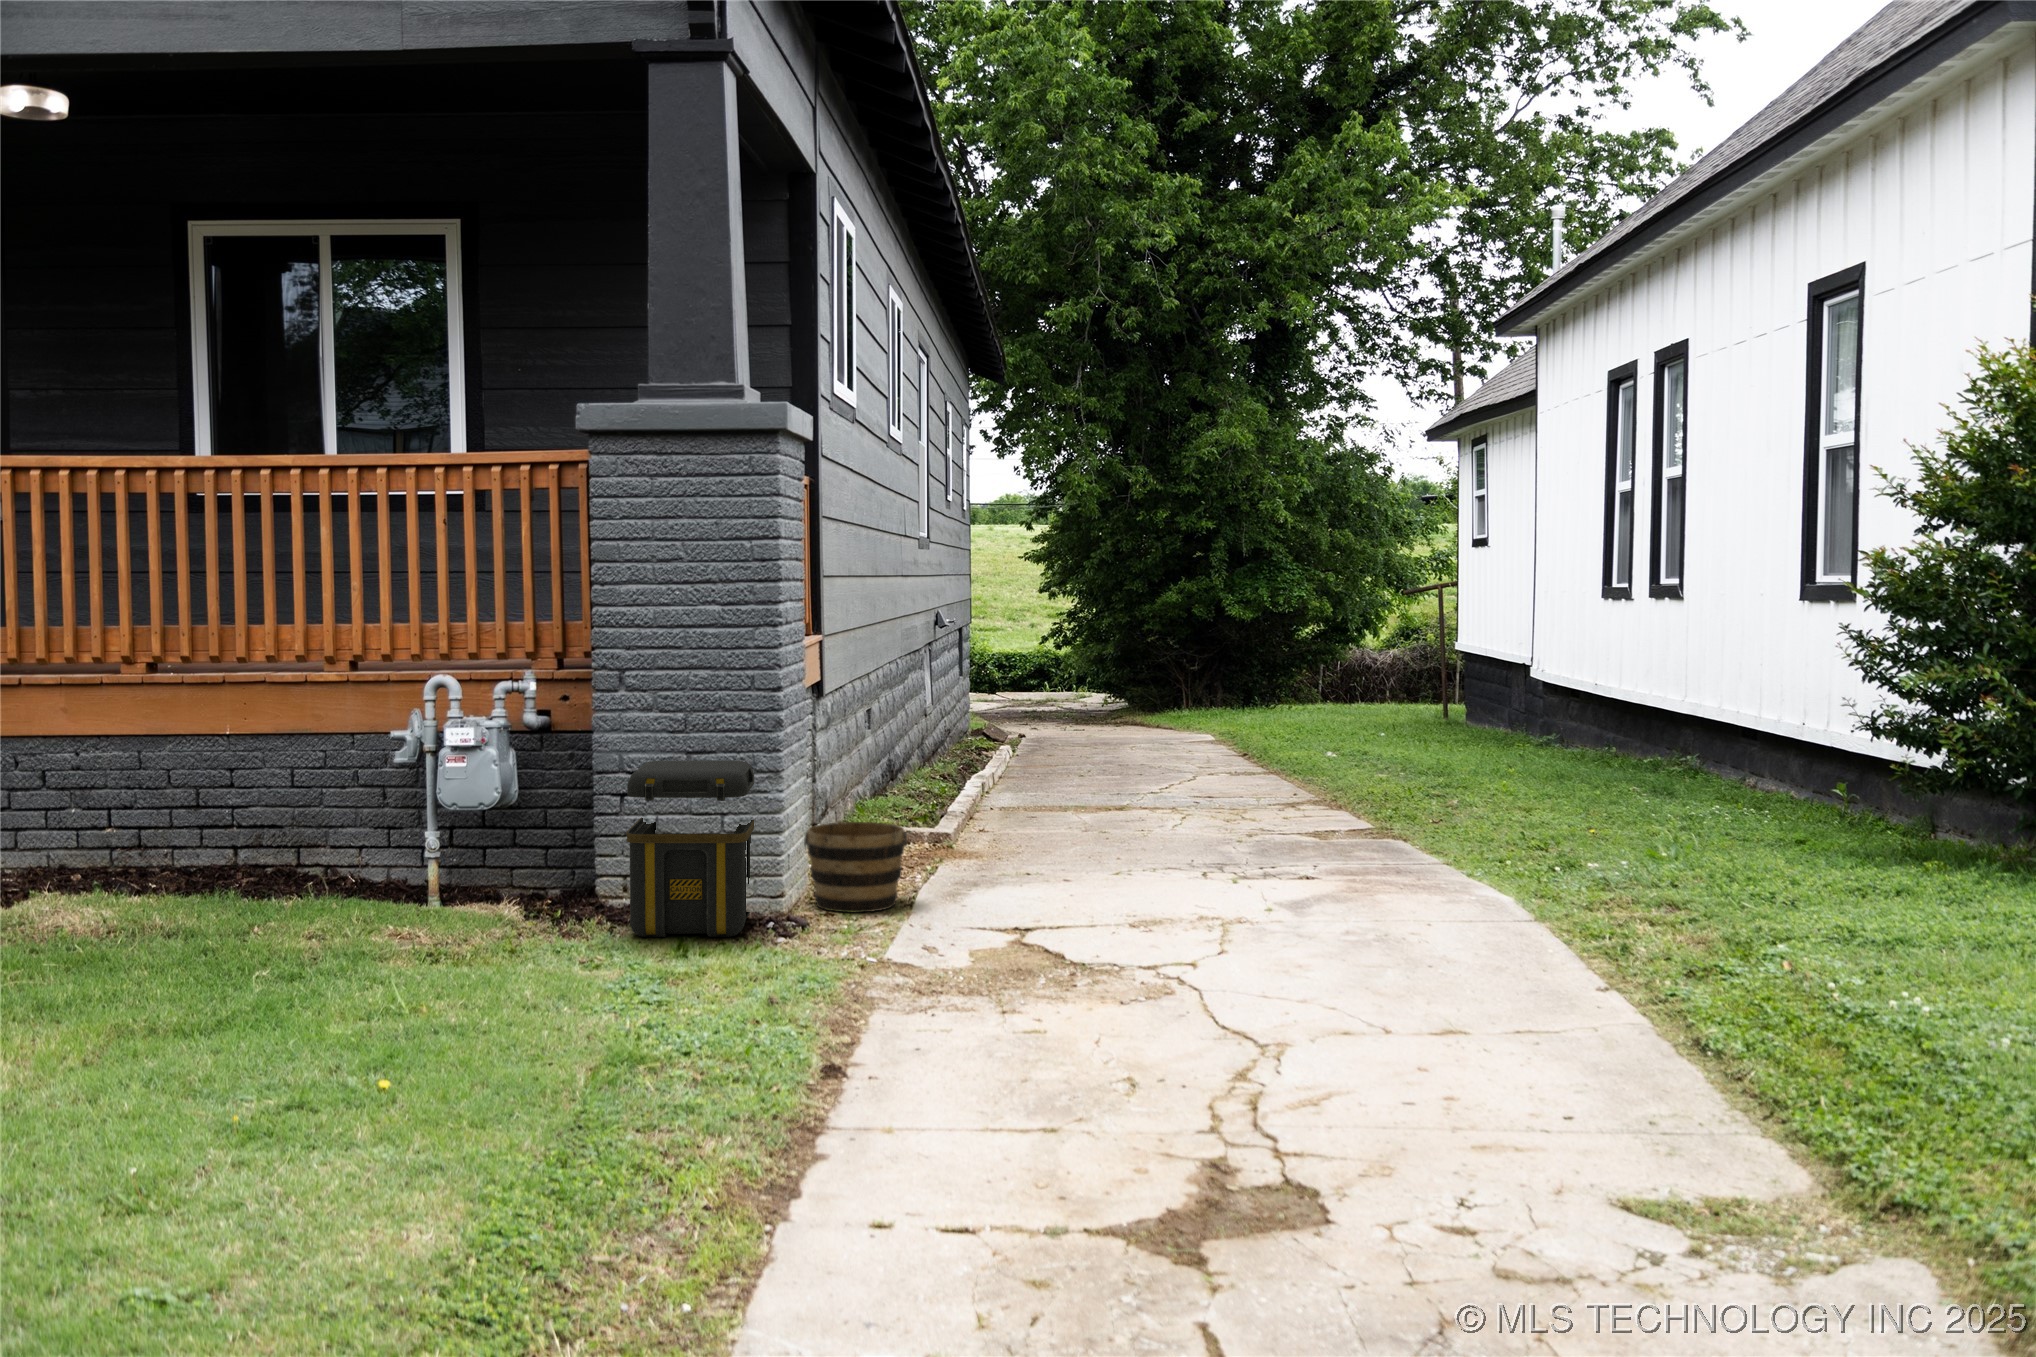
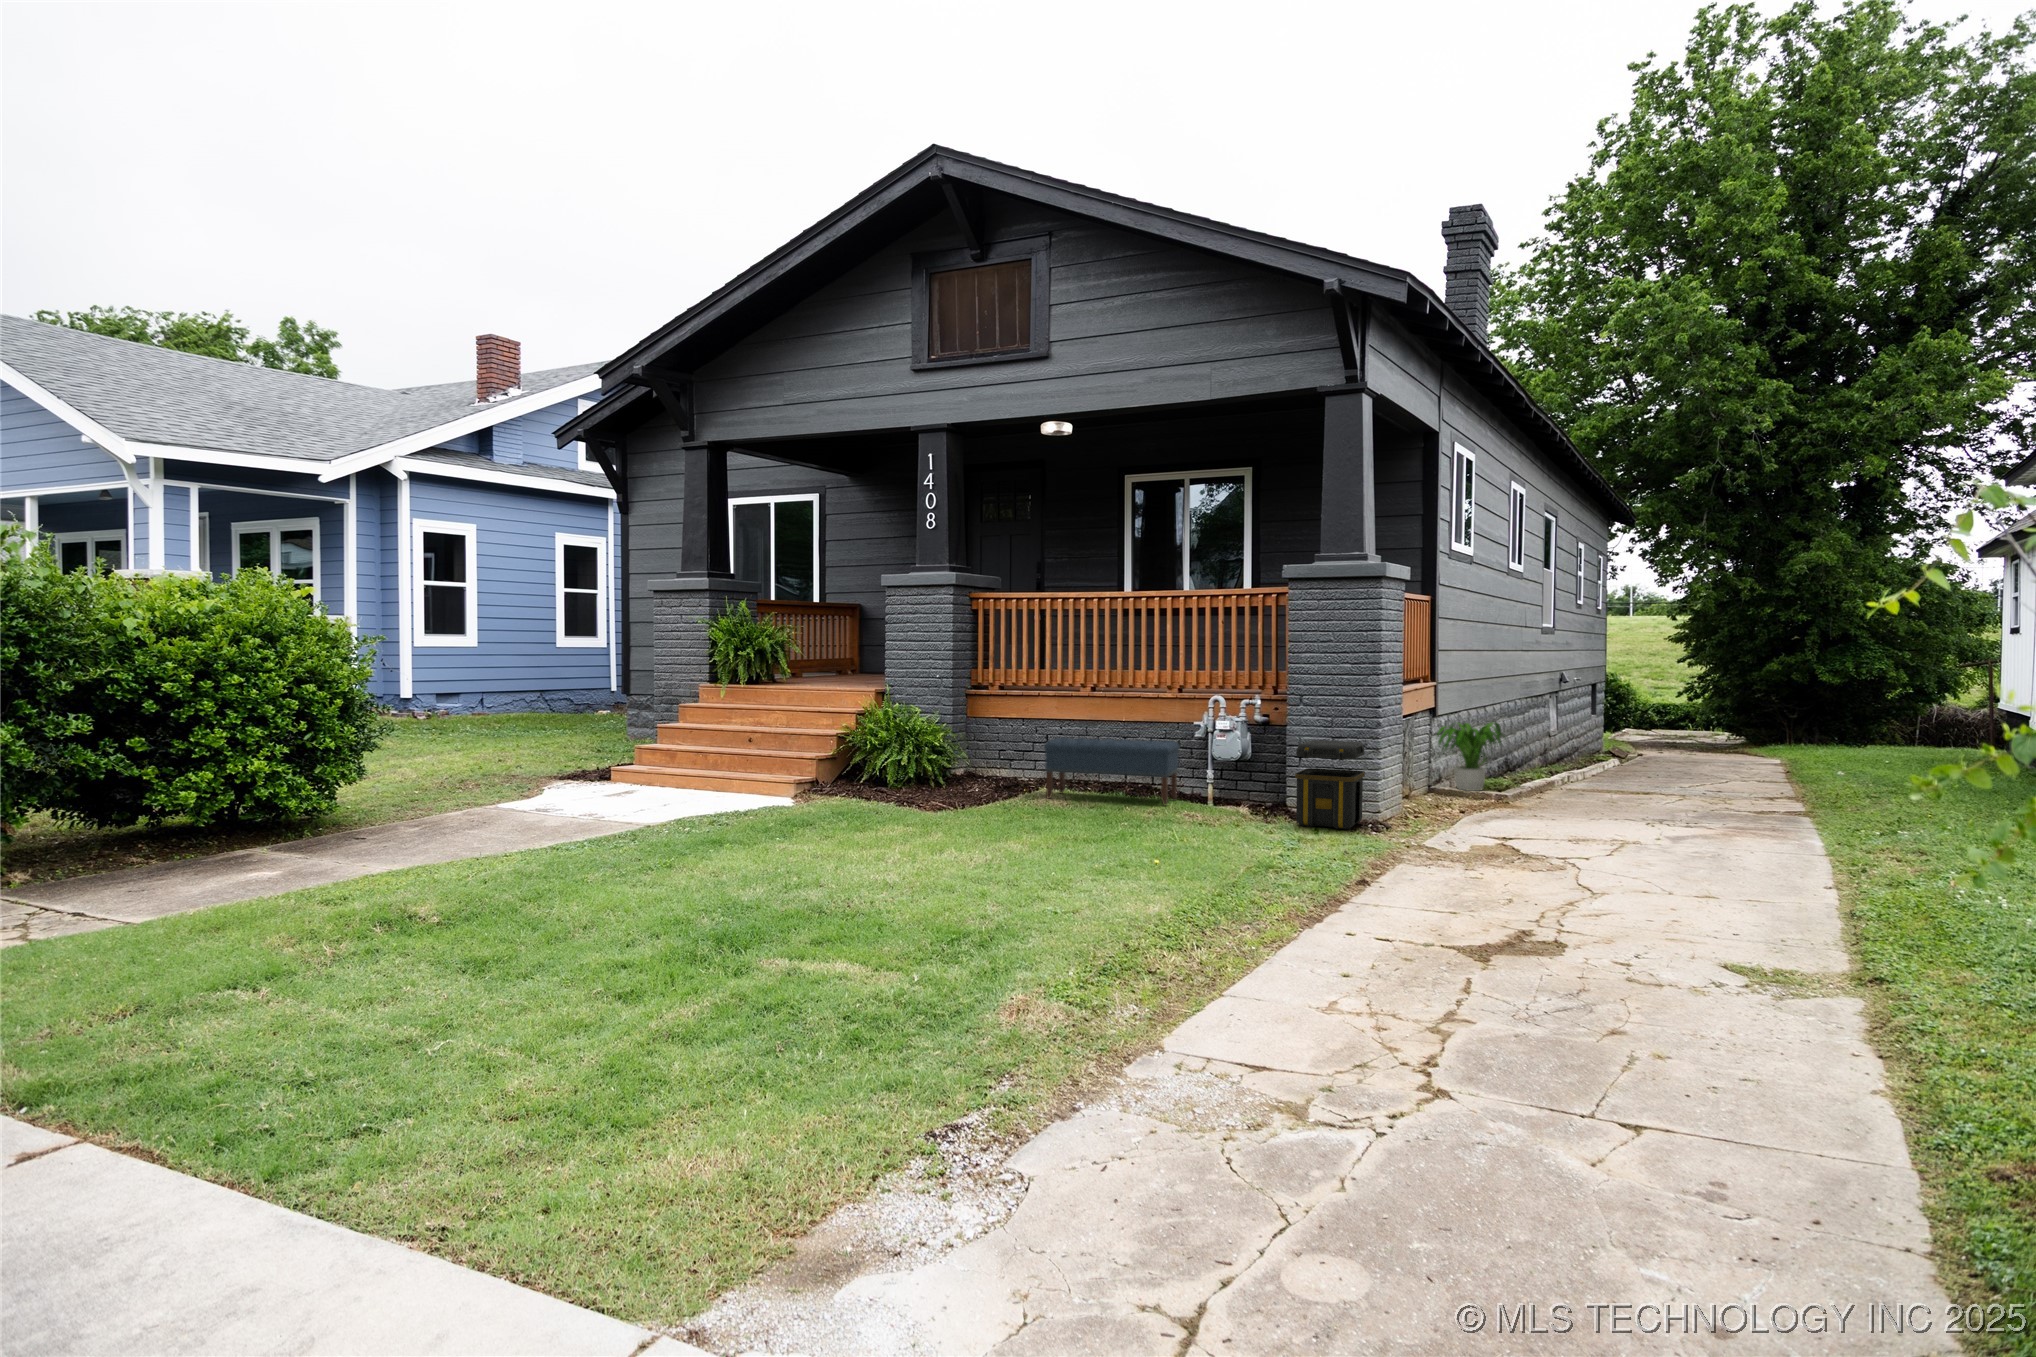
potted plant: none [828,702,944,826] -> present [1437,723,1502,791]
bench: none [39,774,359,921] -> present [1044,738,1180,806]
bucket: present [804,822,907,912] -> none [1395,779,1452,826]

